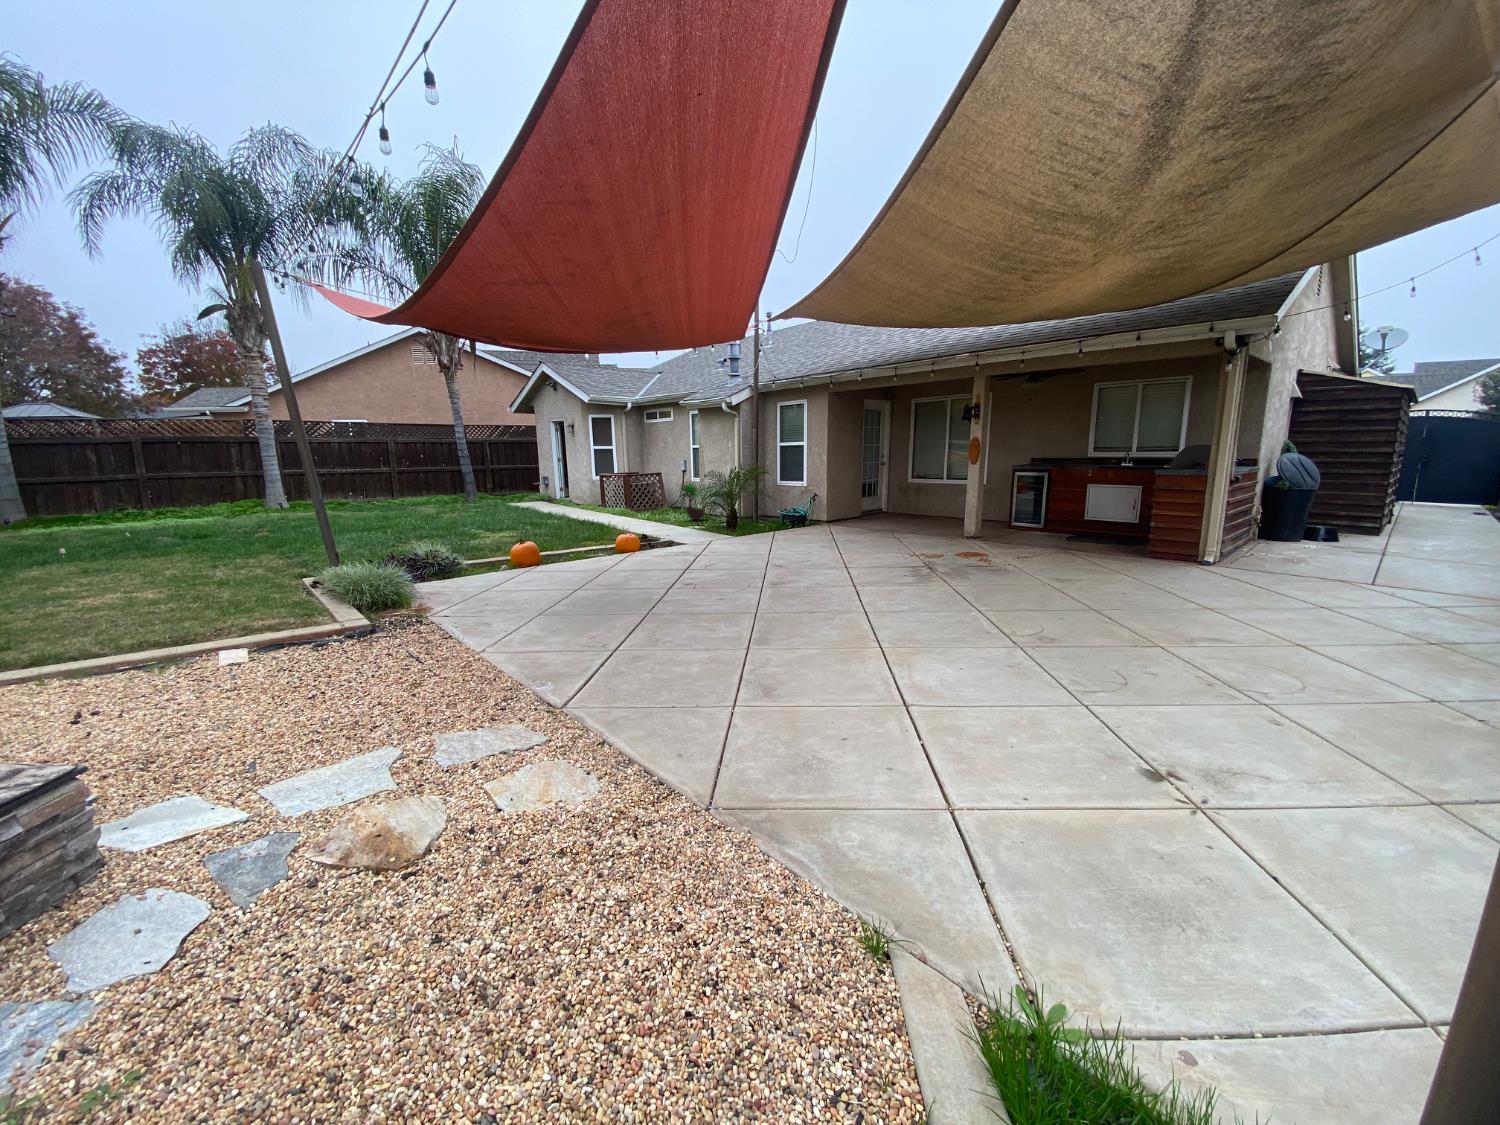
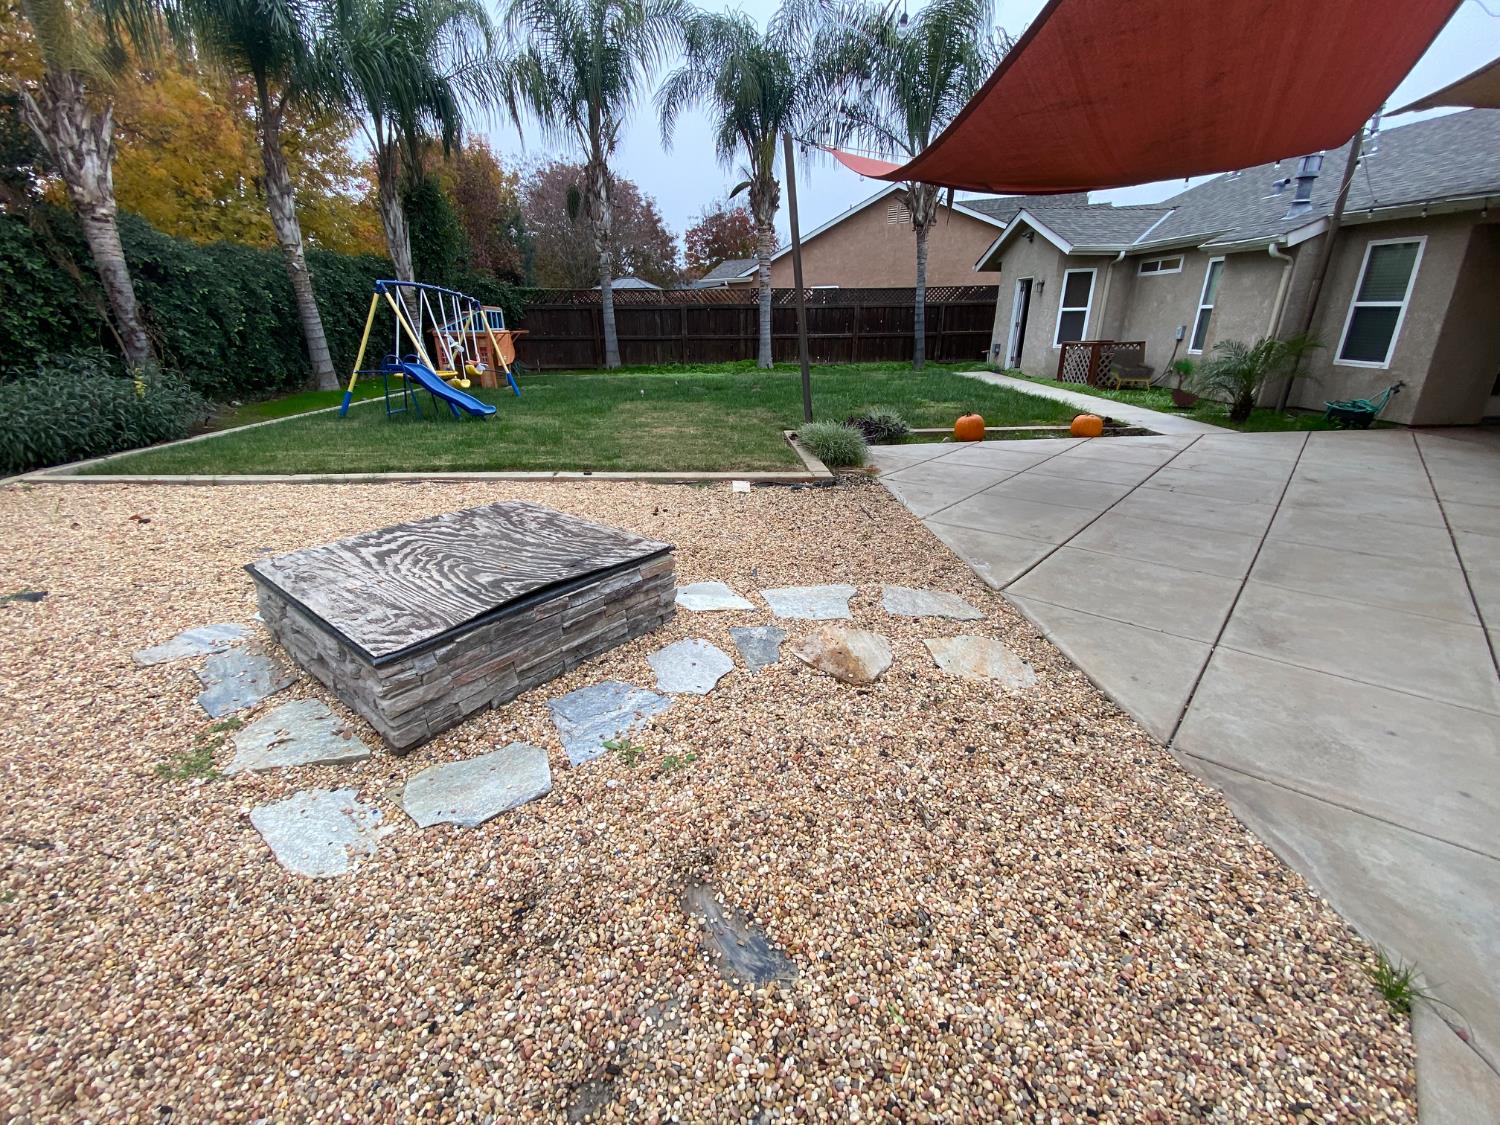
armchair: none [640,477,672,510] -> present [1111,349,1155,382]

